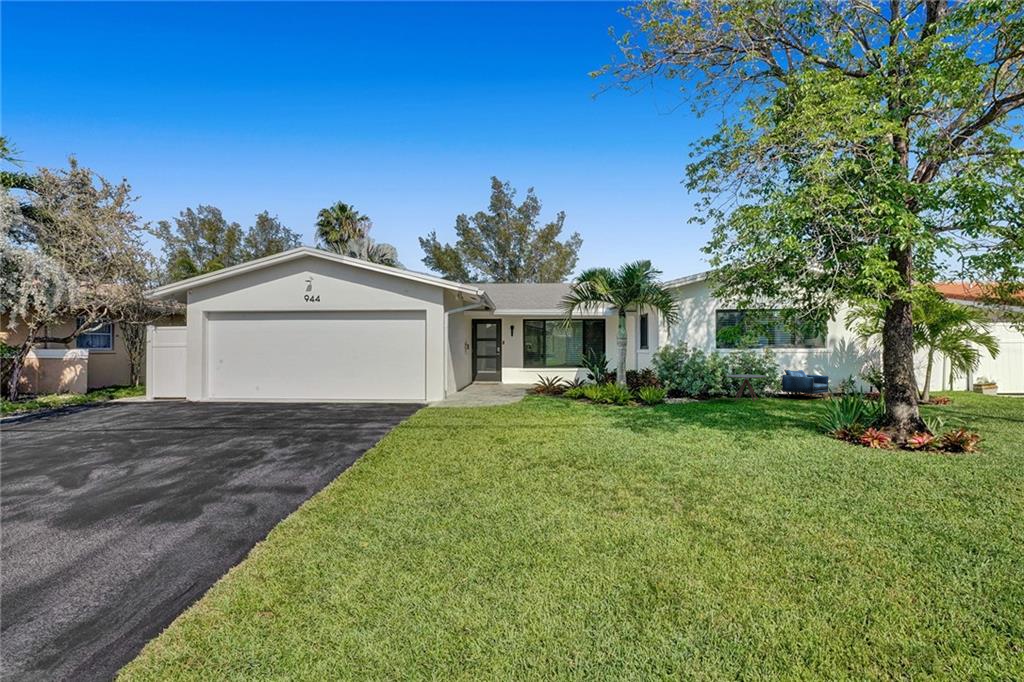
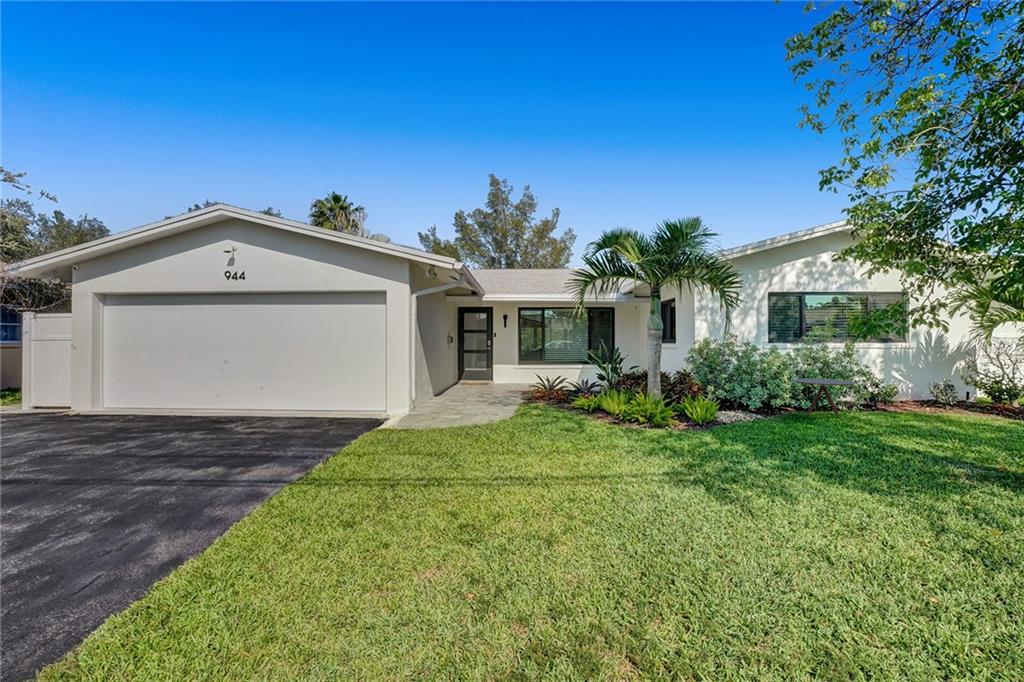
armchair: present [782,370,829,399] -> none [862,372,929,412]

